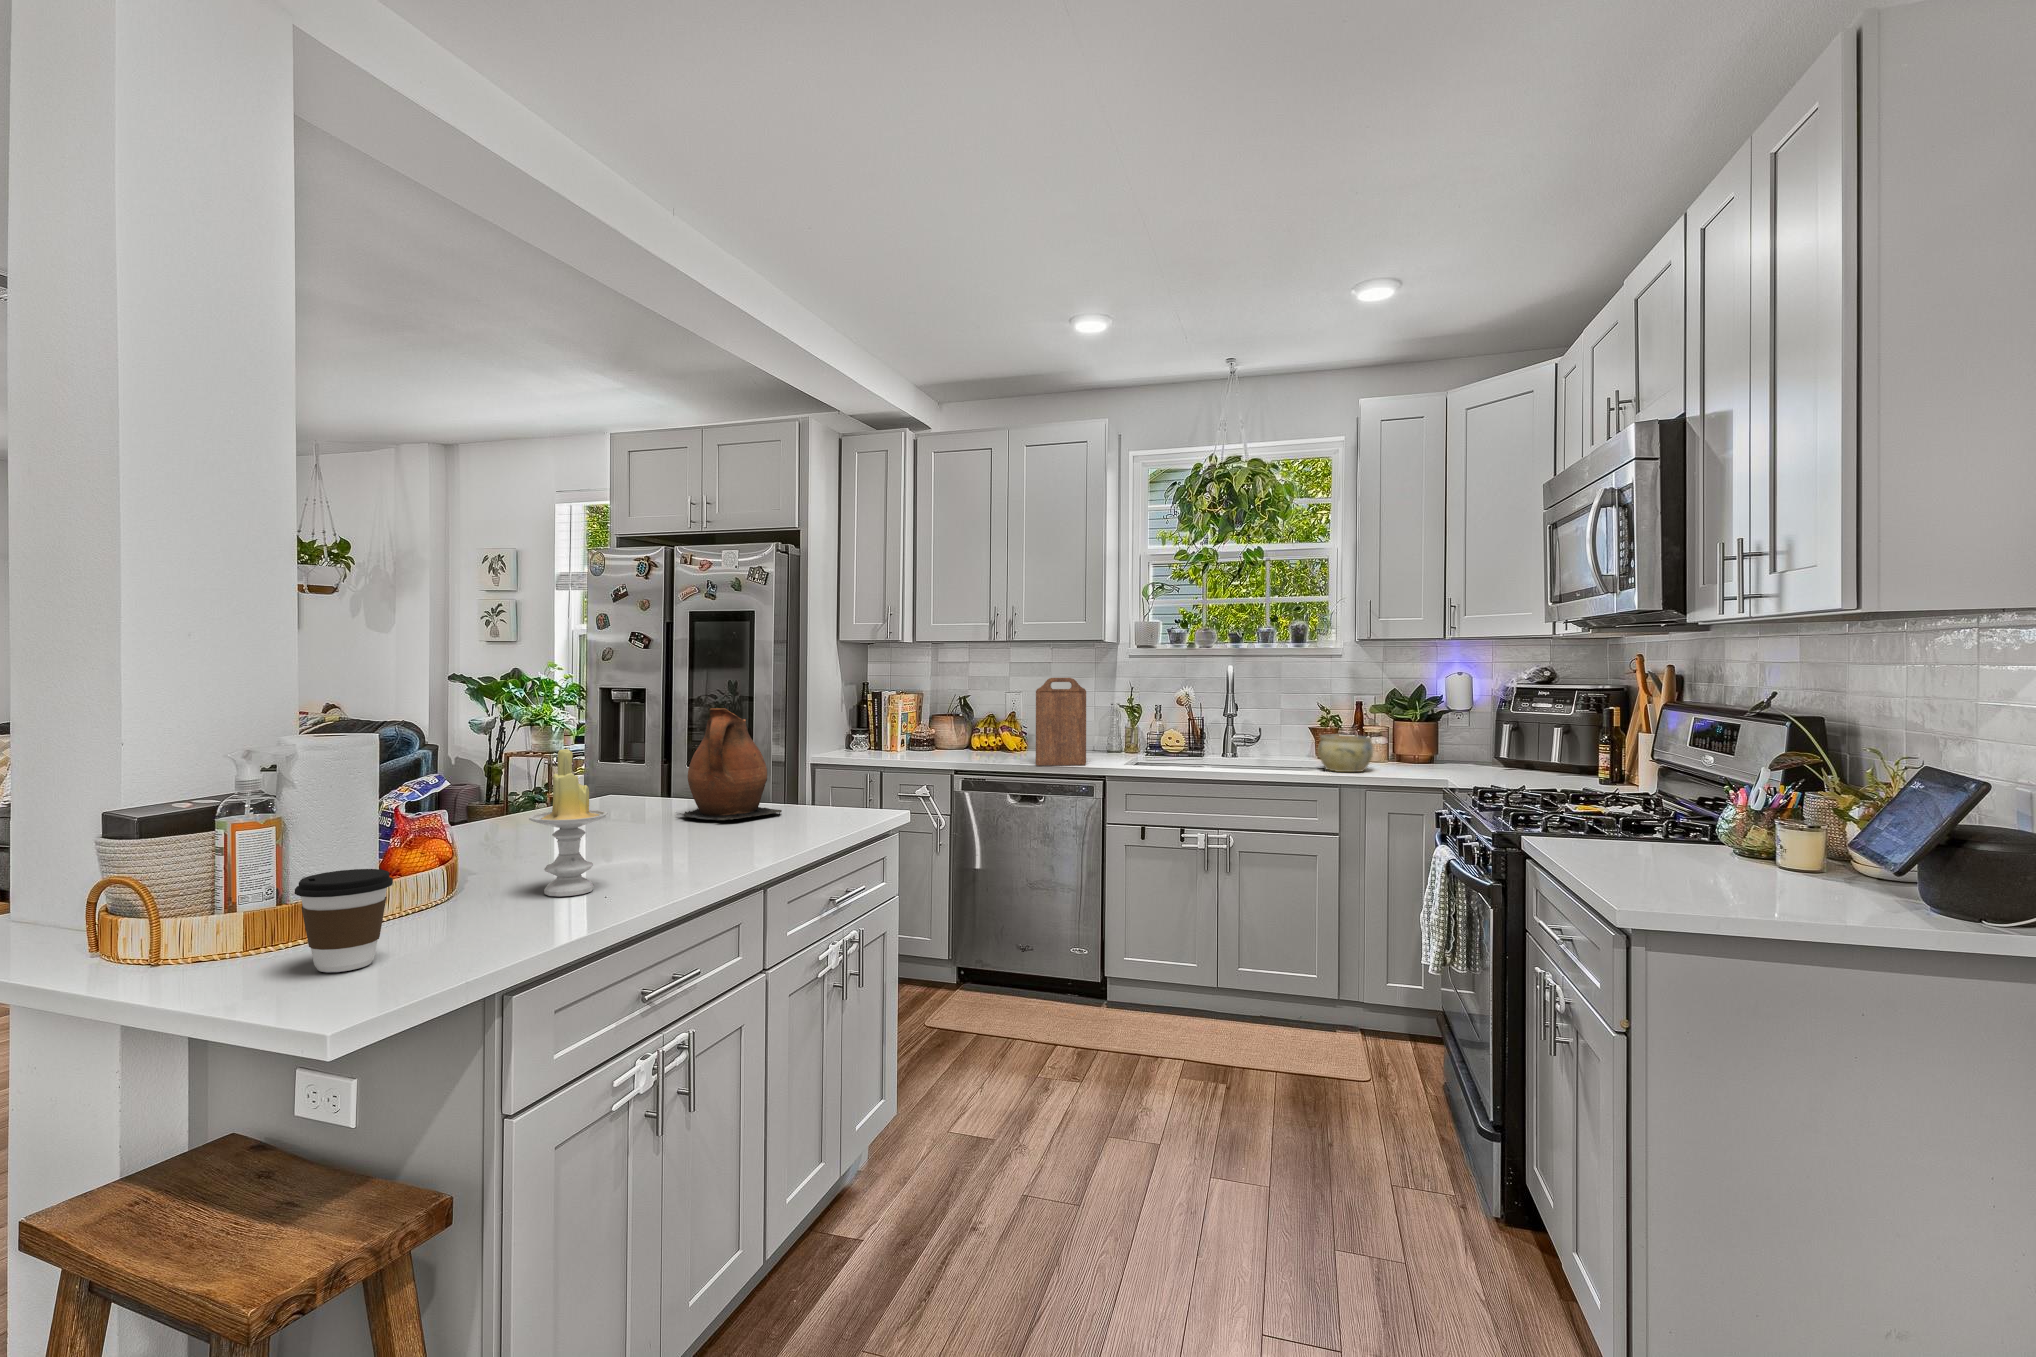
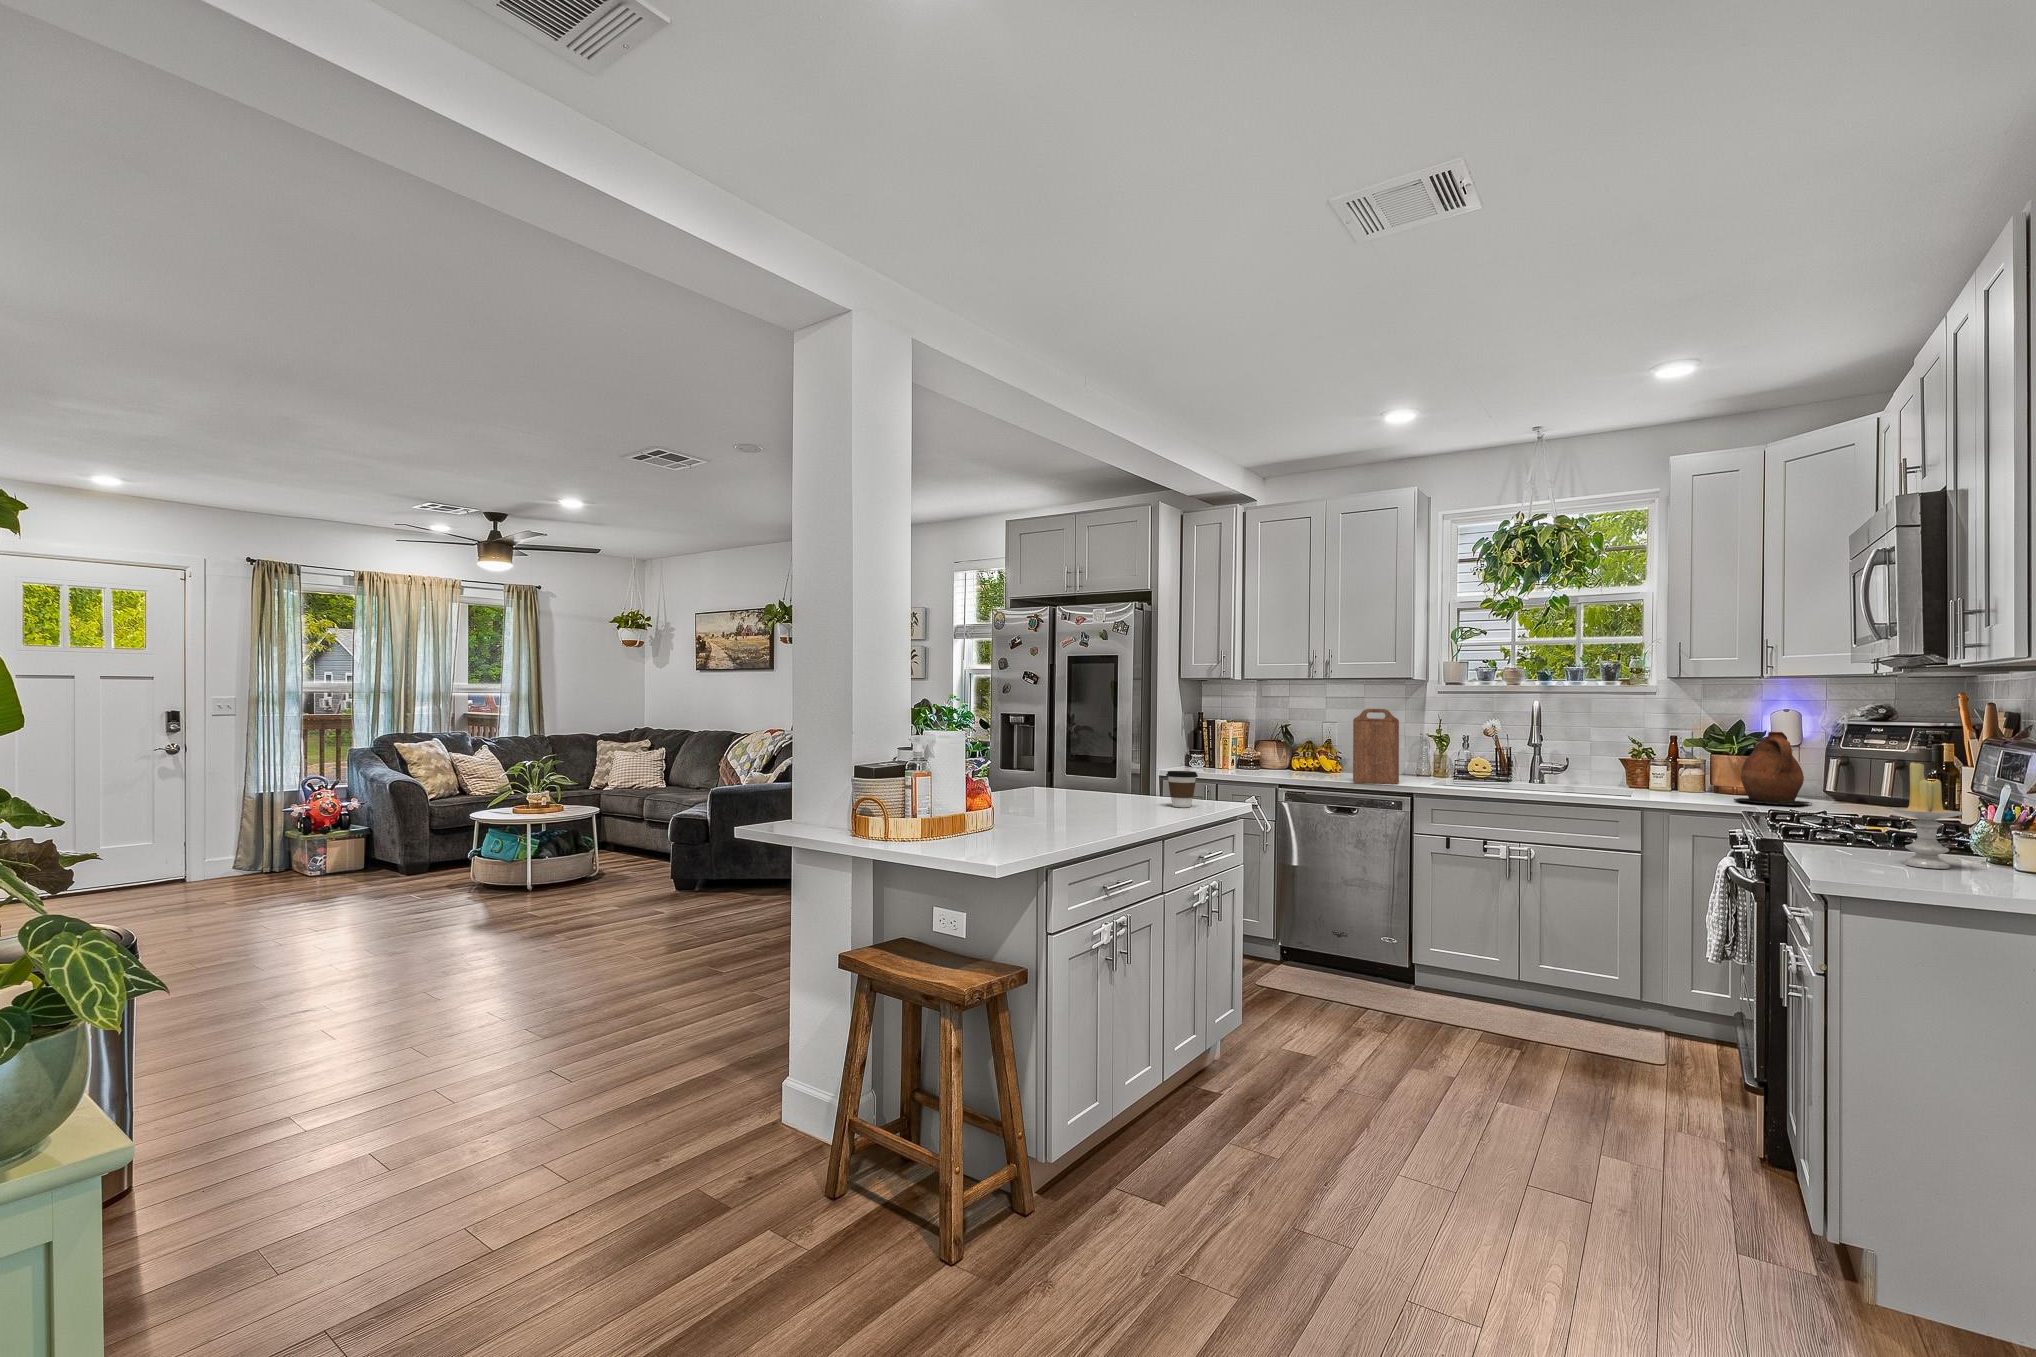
ceramic pitcher: present [680,708,782,820] -> present [1734,732,1812,805]
ceramic bowl: present [1318,735,1373,772] -> none [1622,763,1679,797]
candle: present [529,749,608,896] -> present [1891,762,1963,869]
coffee cup: present [295,869,393,972] -> present [1166,771,1198,807]

